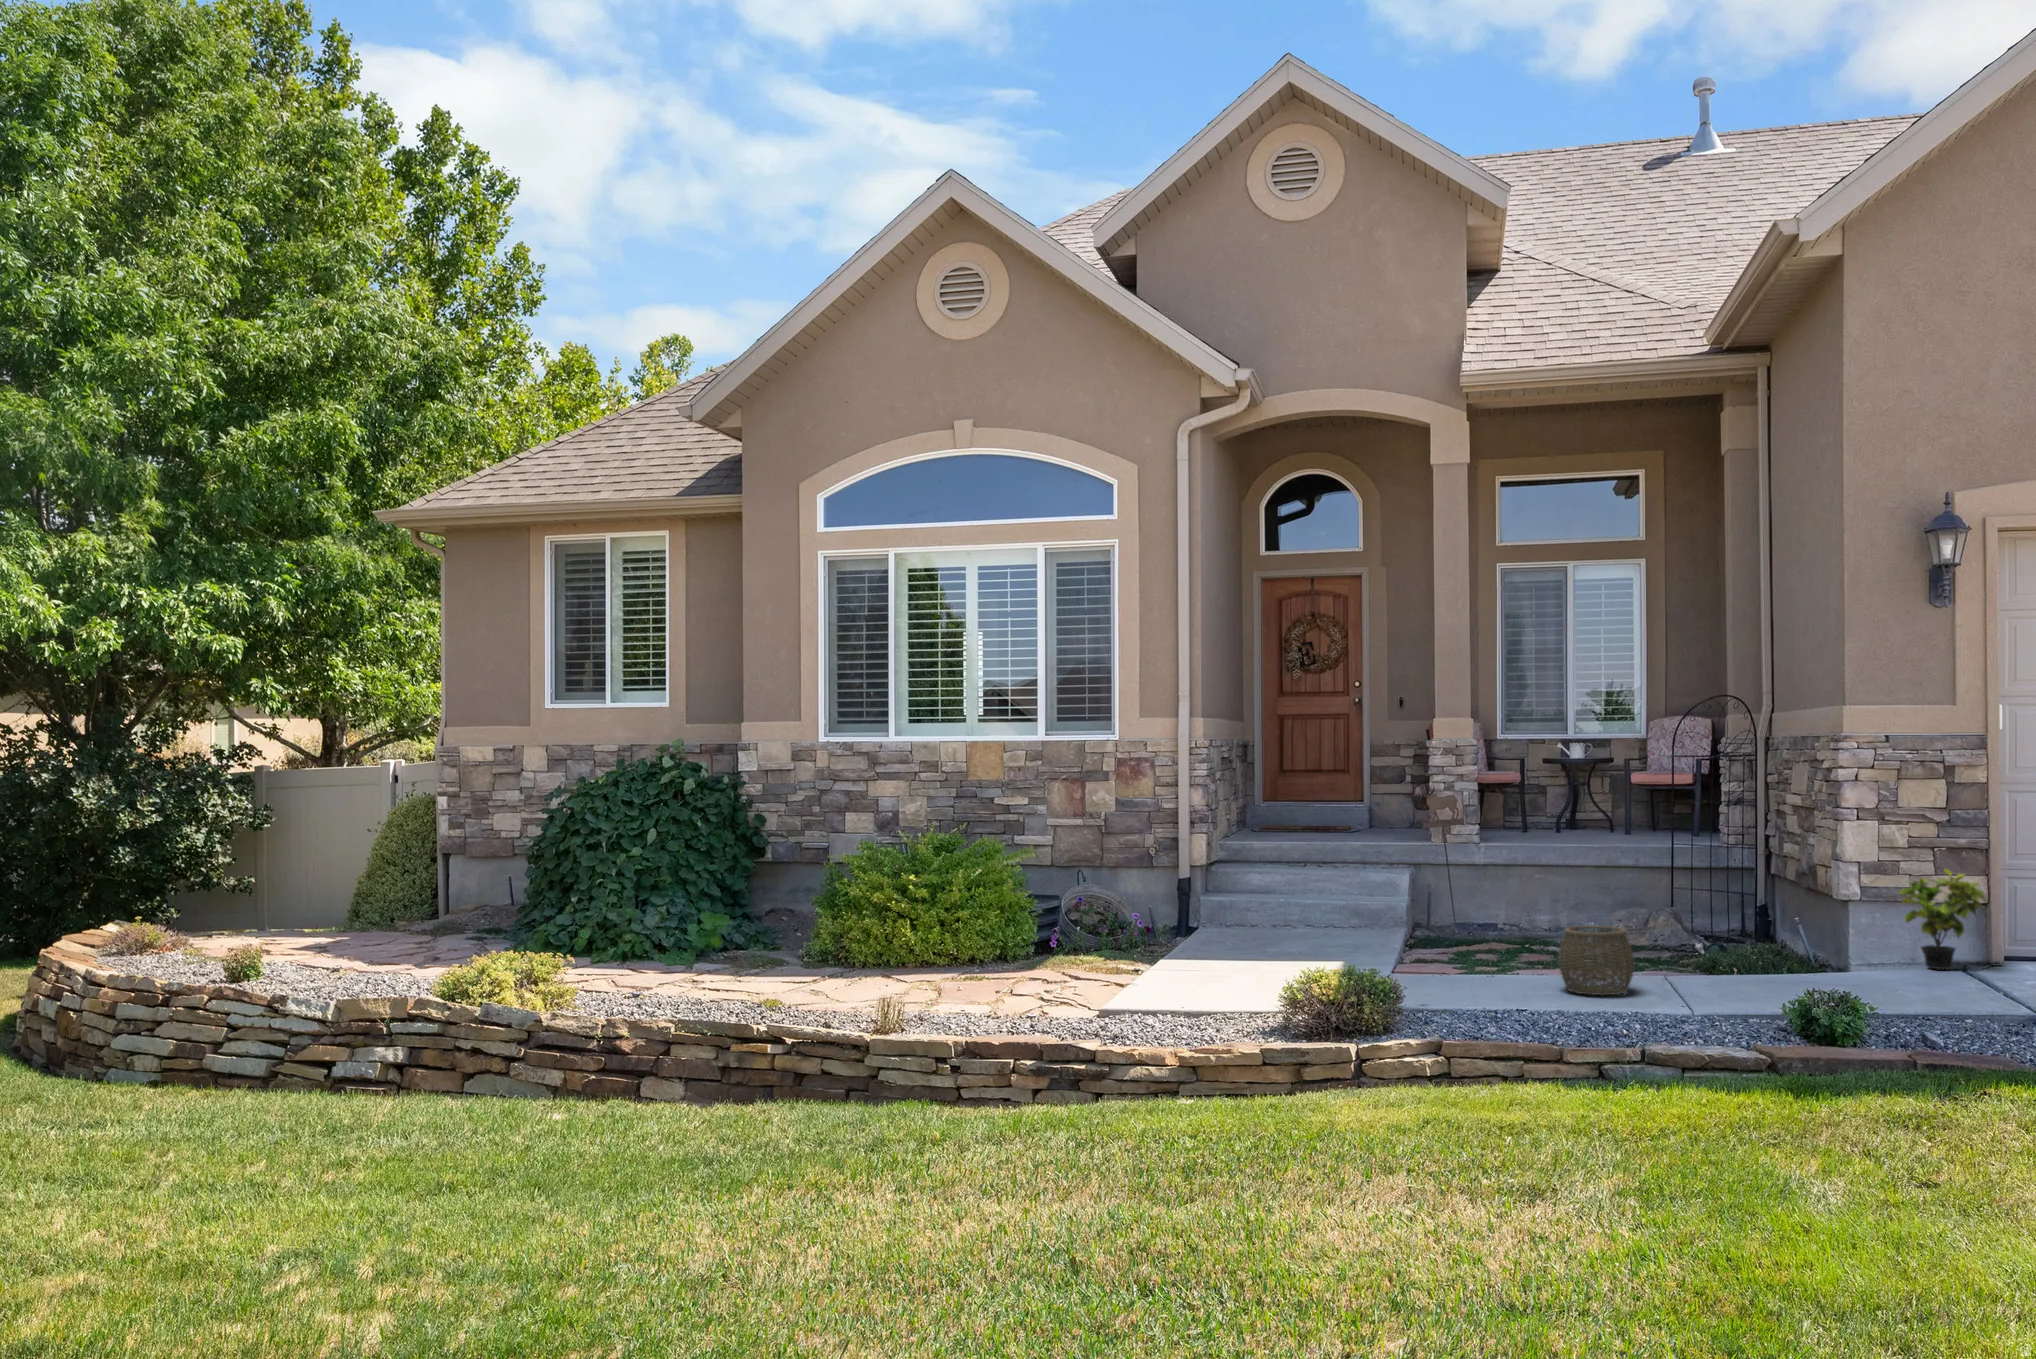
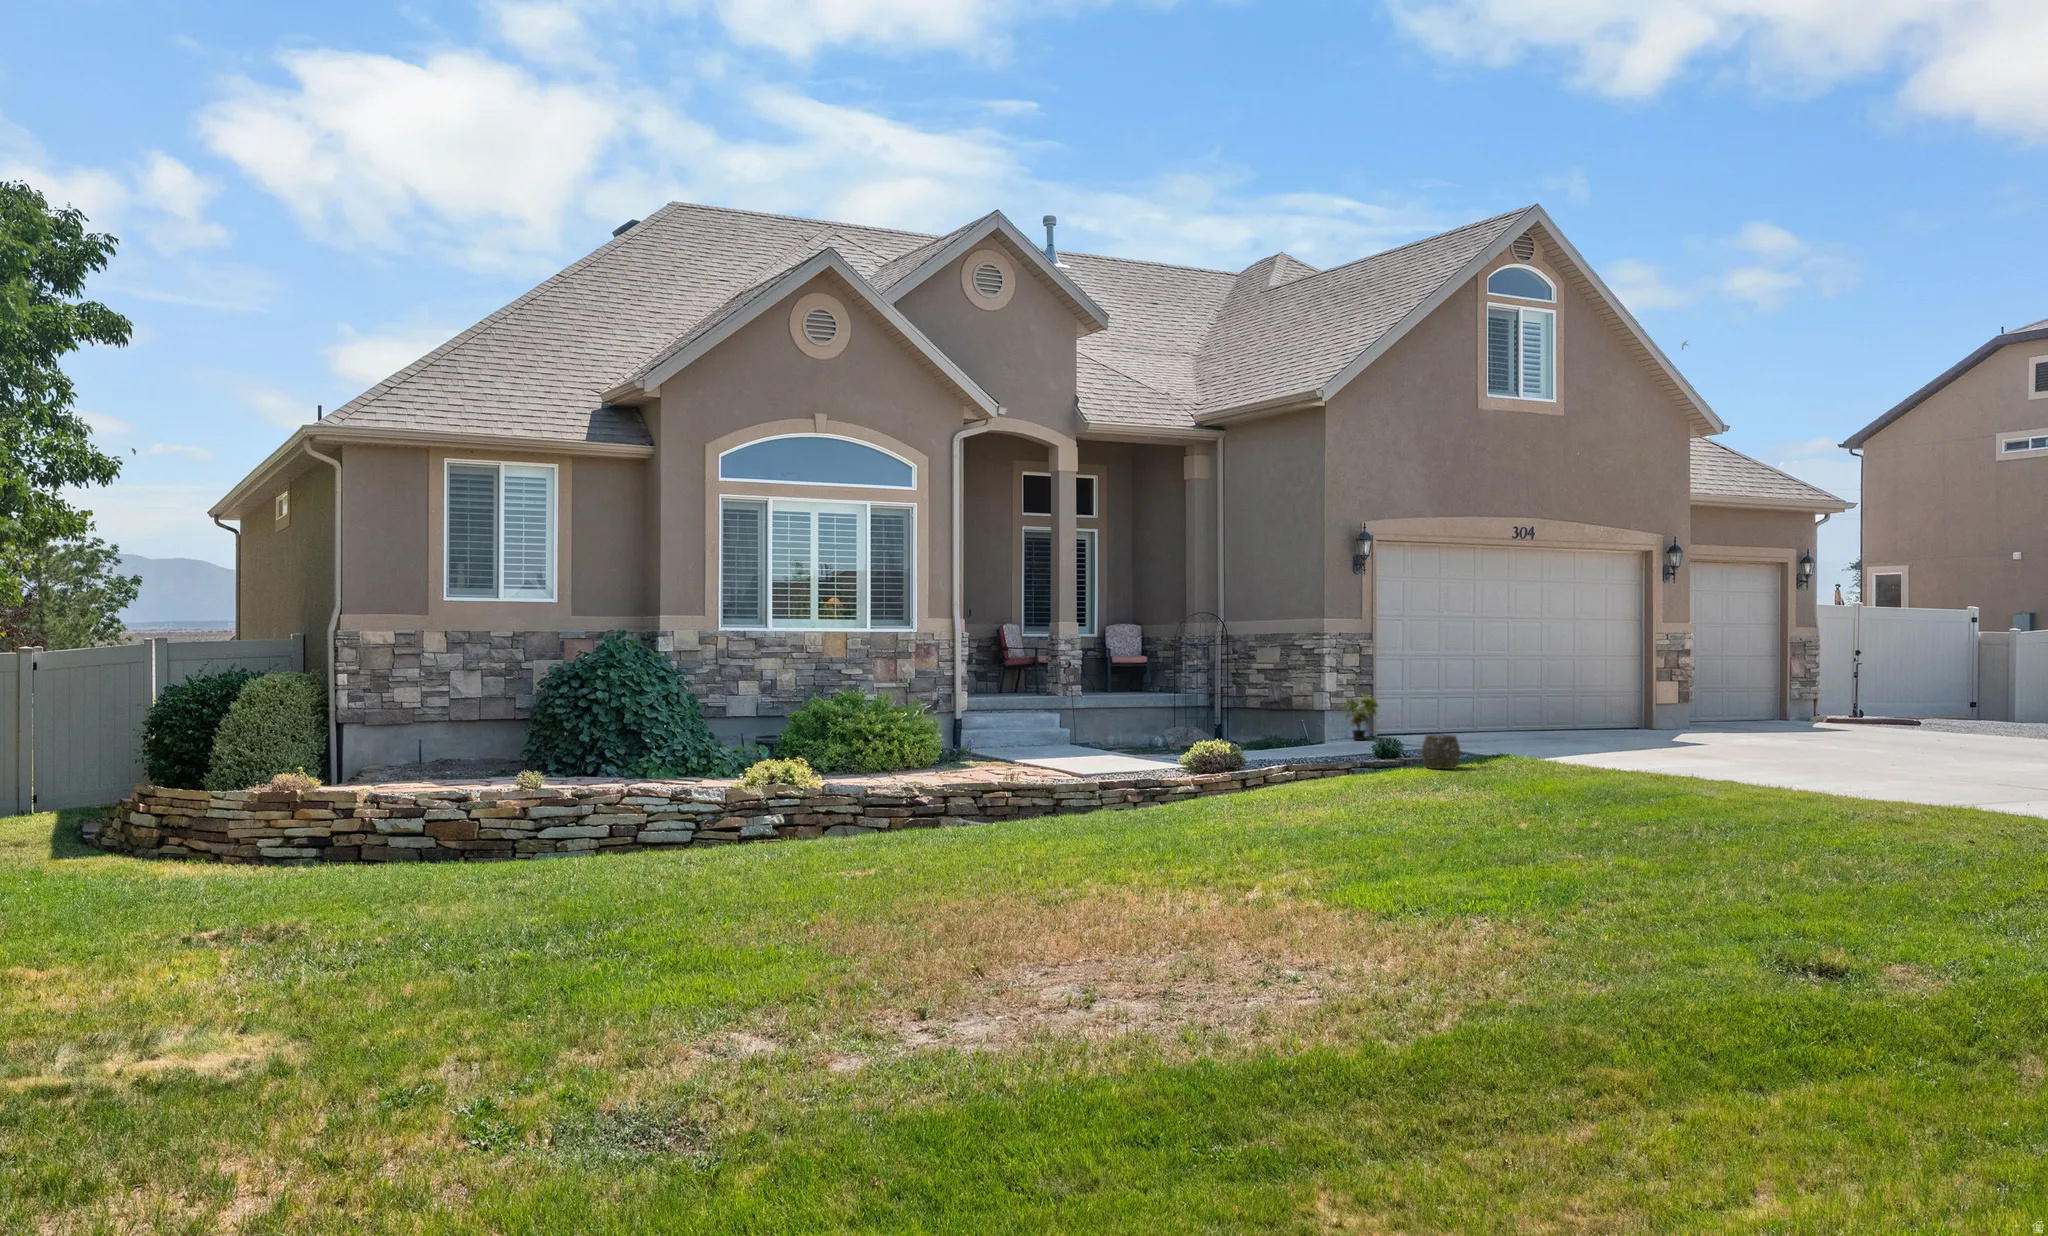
woven basket: present [1559,925,1634,996] -> present [1422,734,1460,769]

